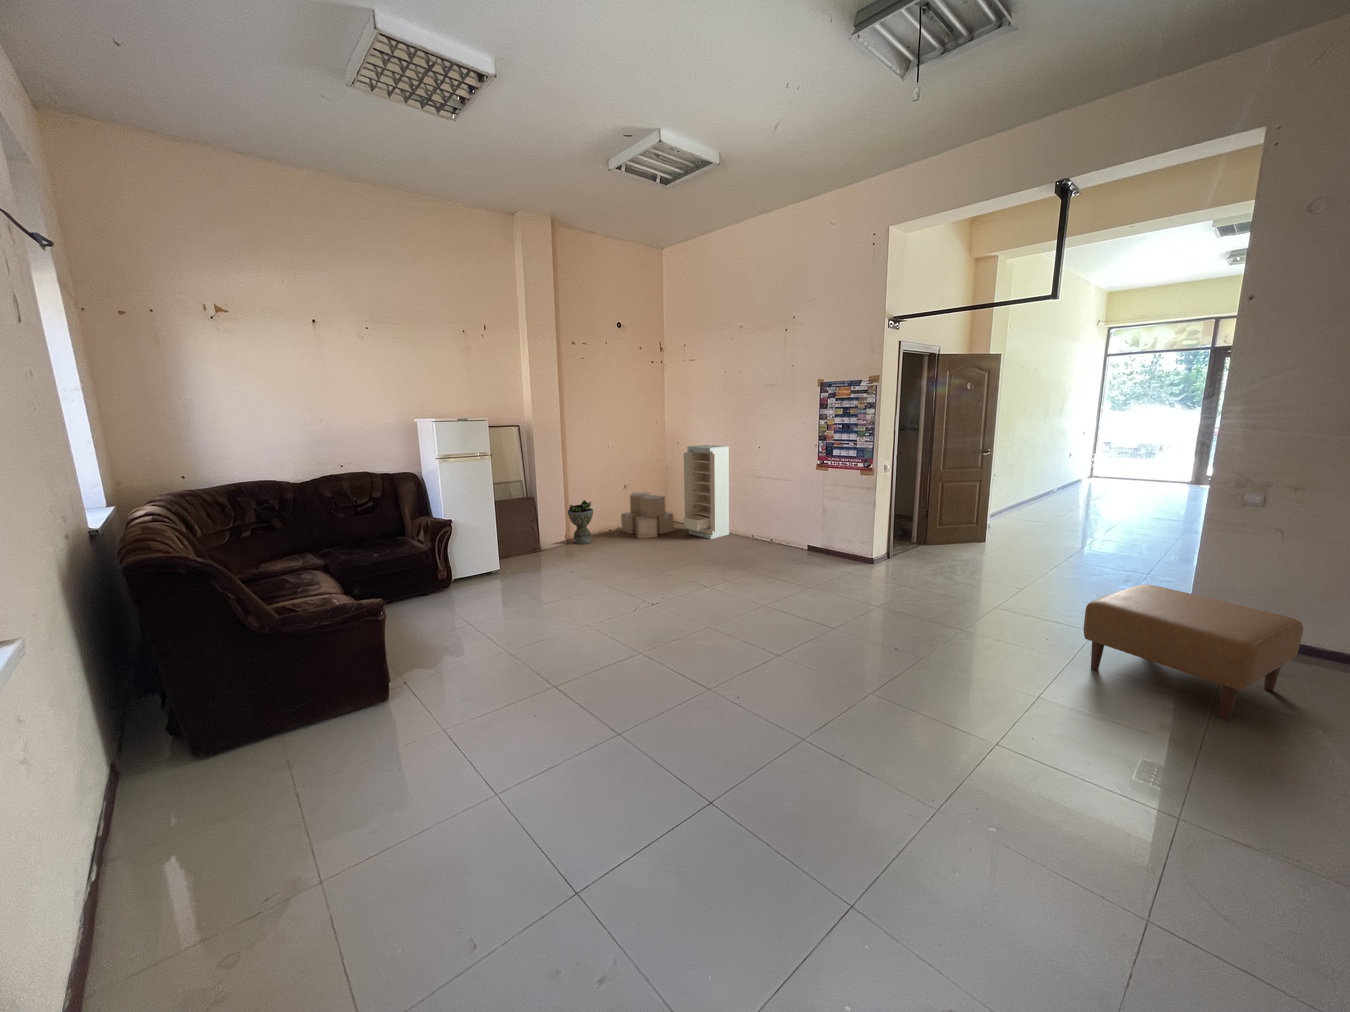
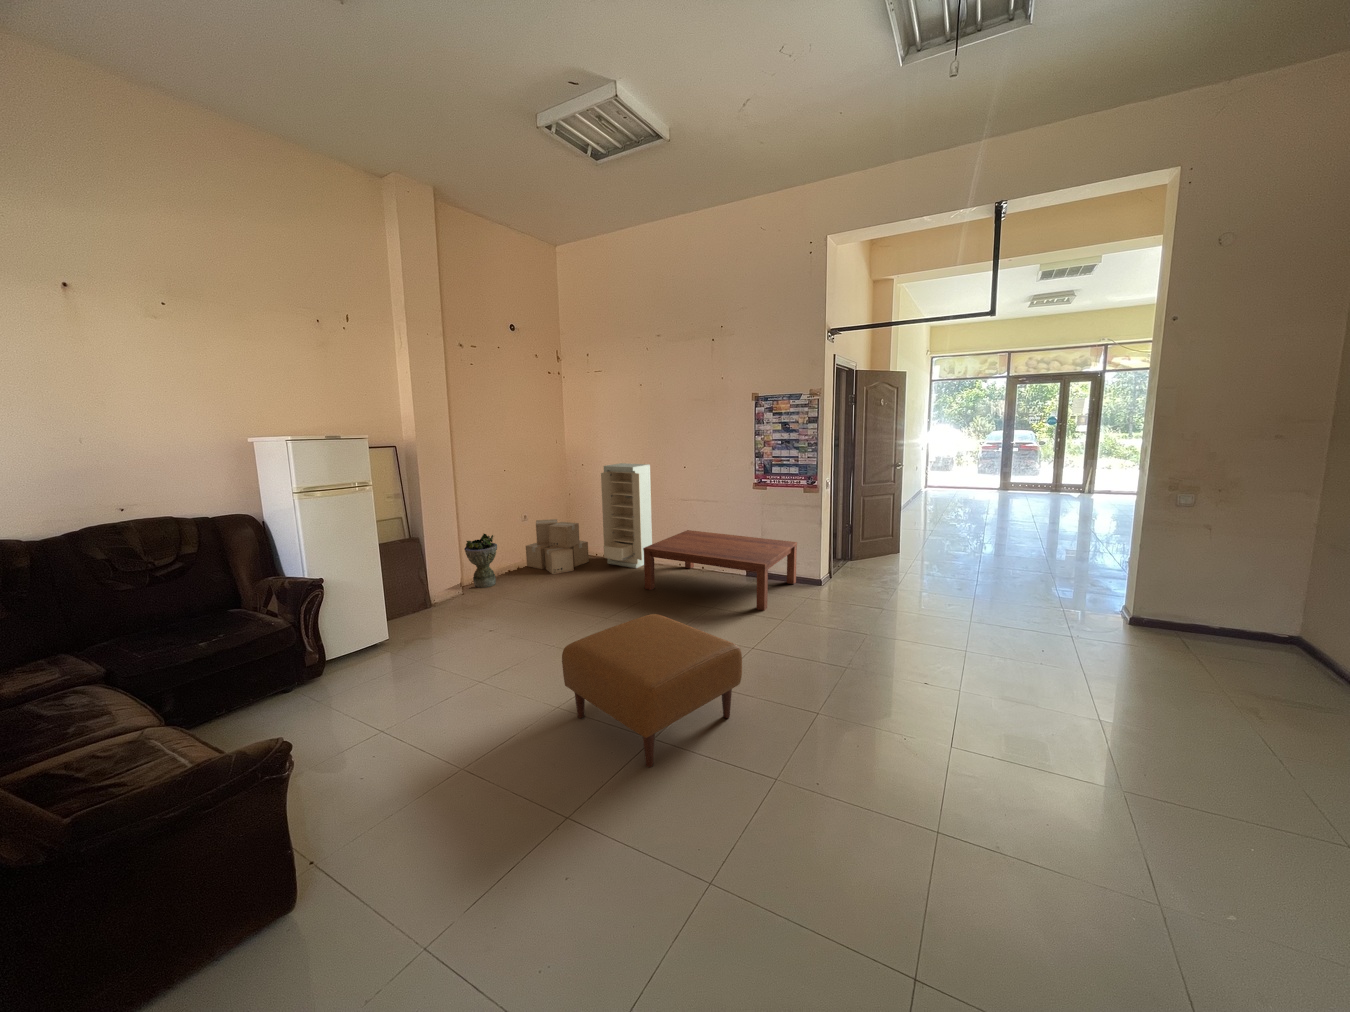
coffee table: none [708,507,853,581] -> present [643,530,797,611]
ottoman: present [1083,584,1303,720] -> present [562,614,742,767]

